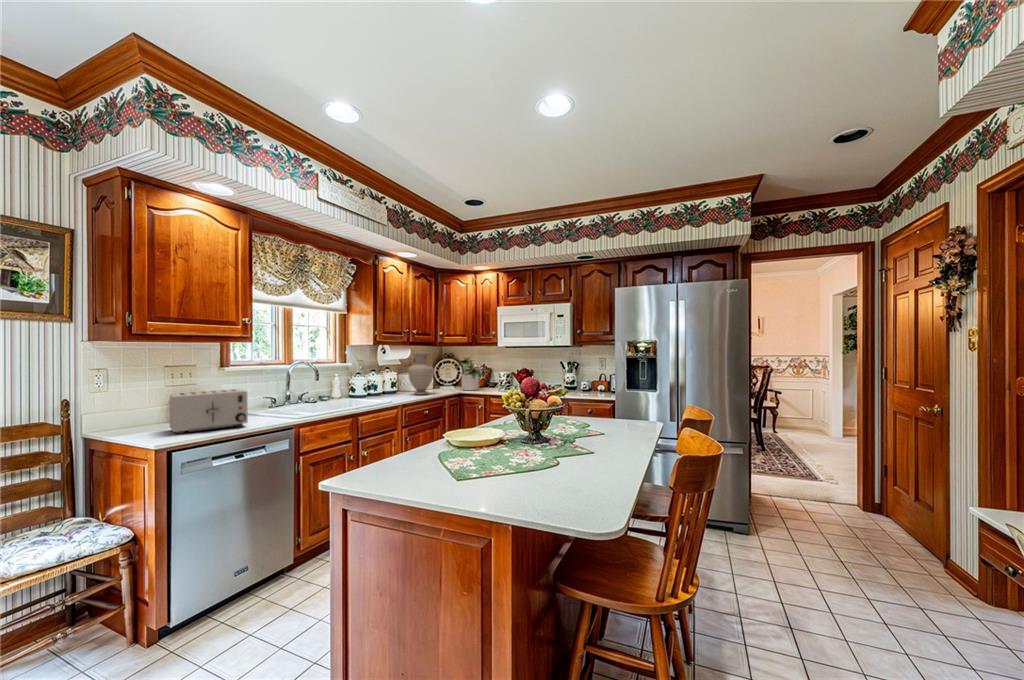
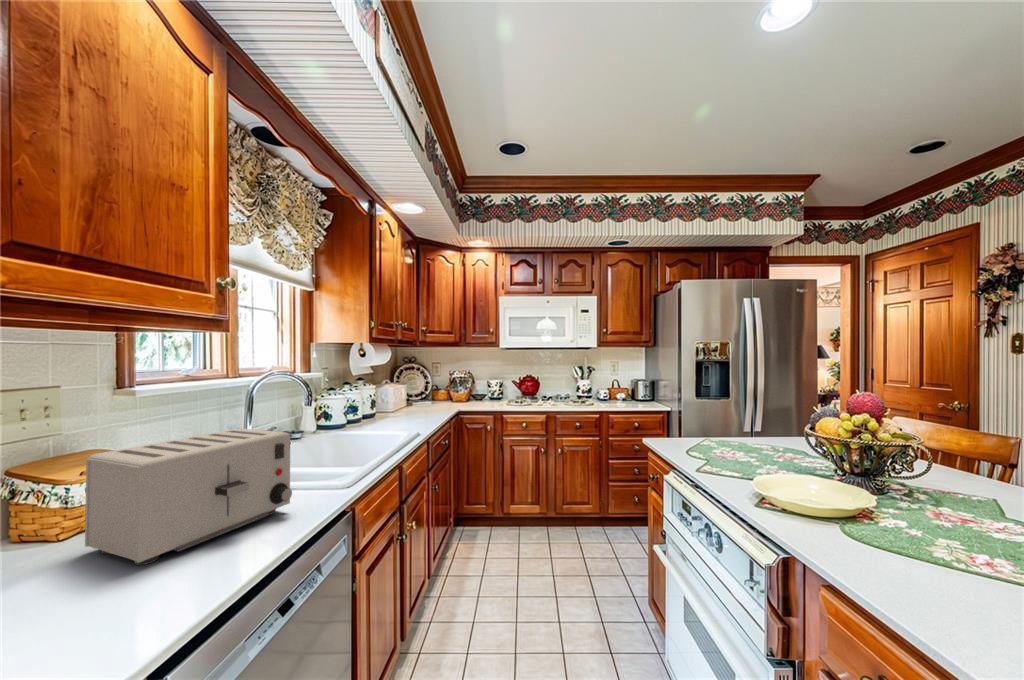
vase: present [408,353,434,395] -> none [400,355,437,416]
potted plant: present [454,357,483,391] -> none [440,361,482,407]

